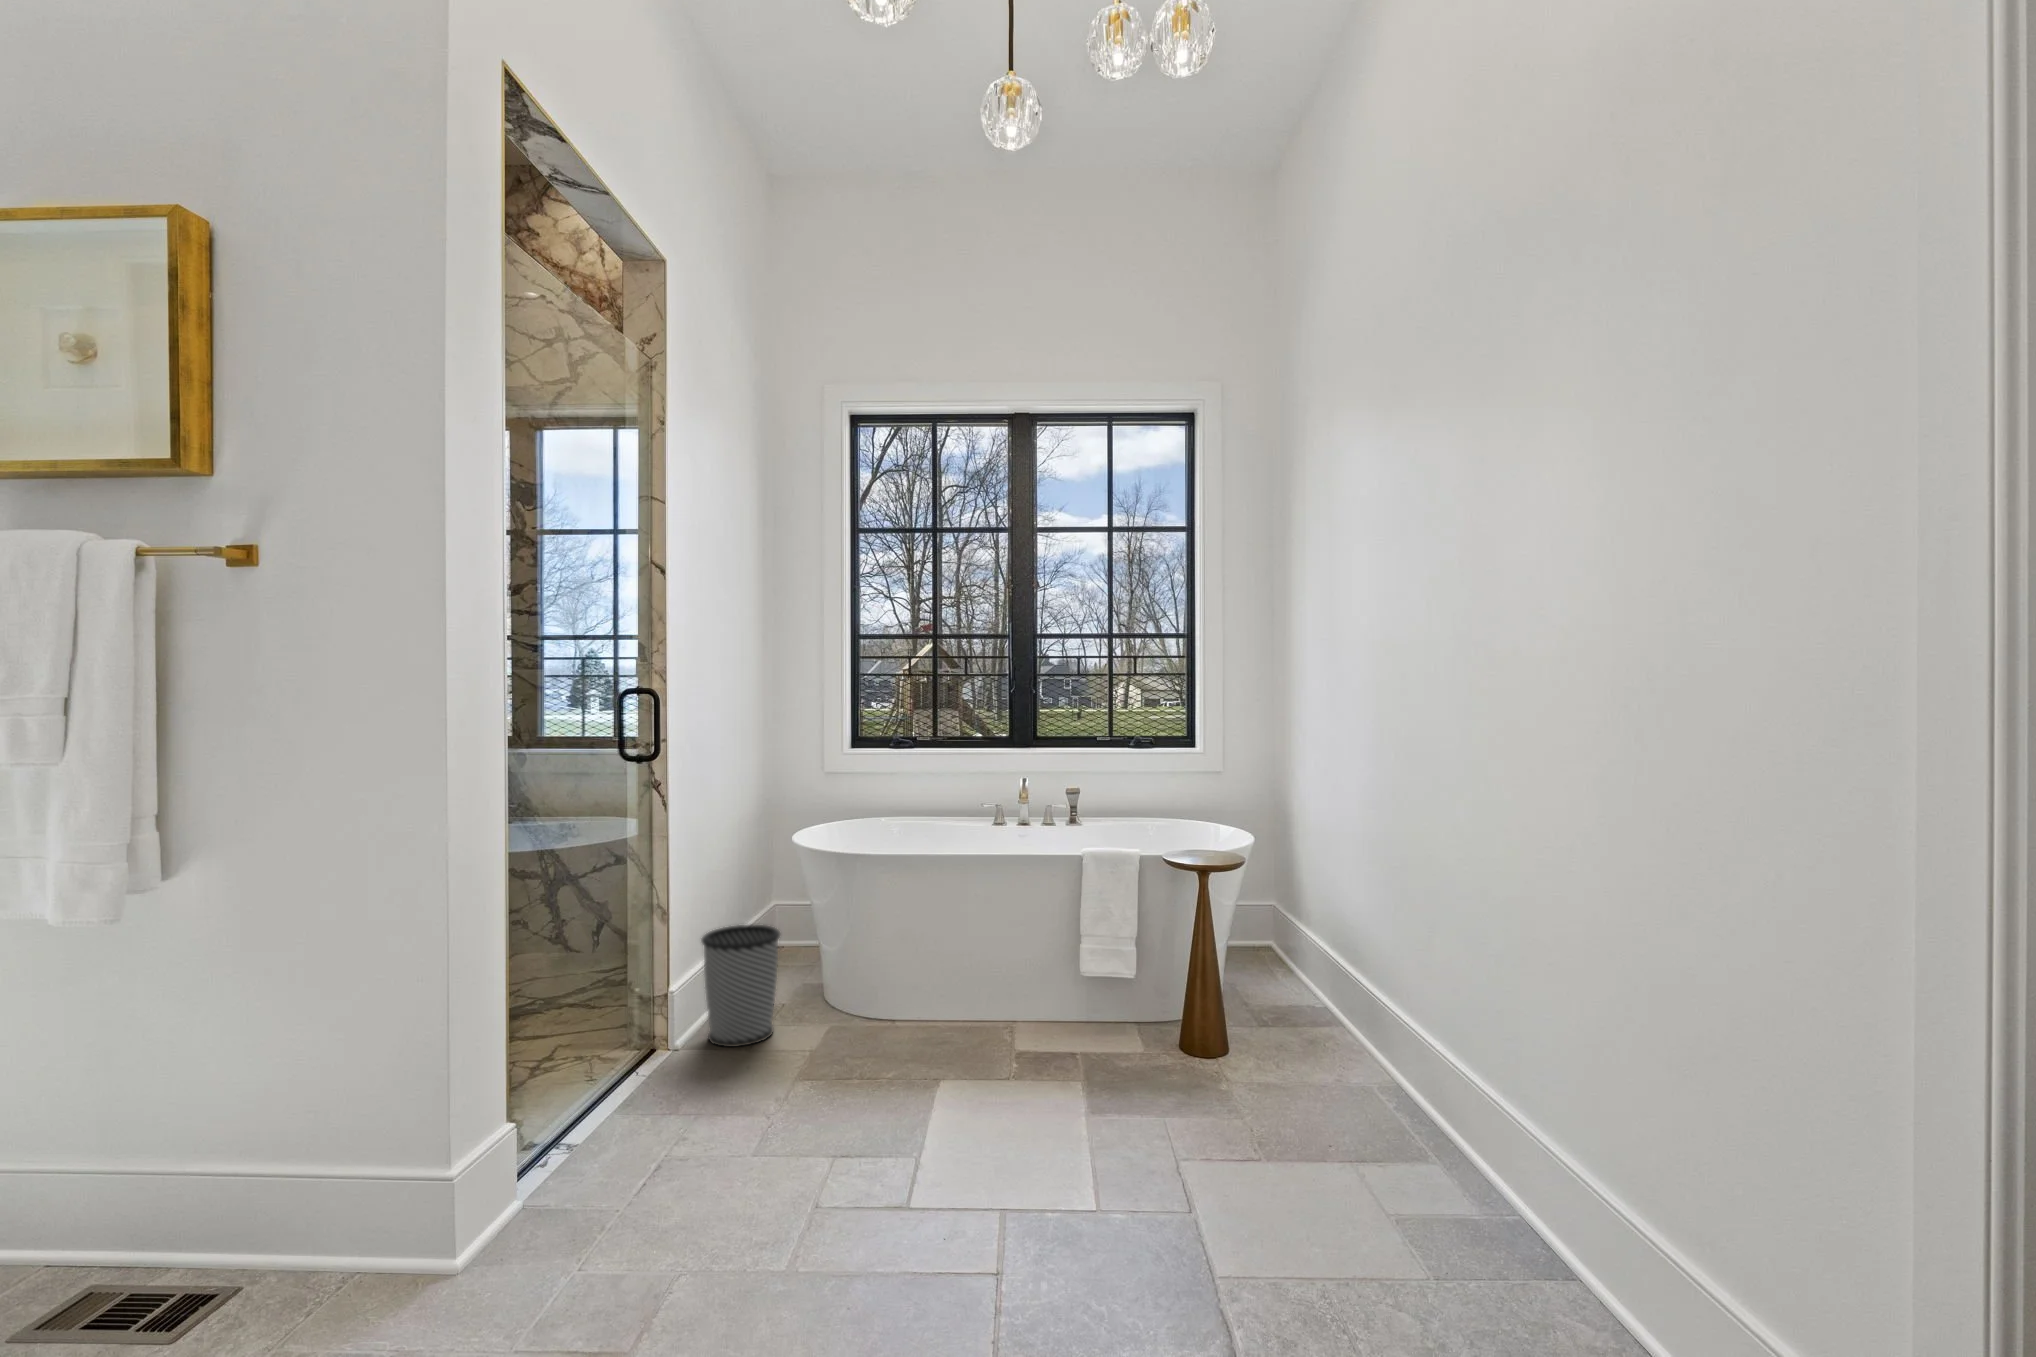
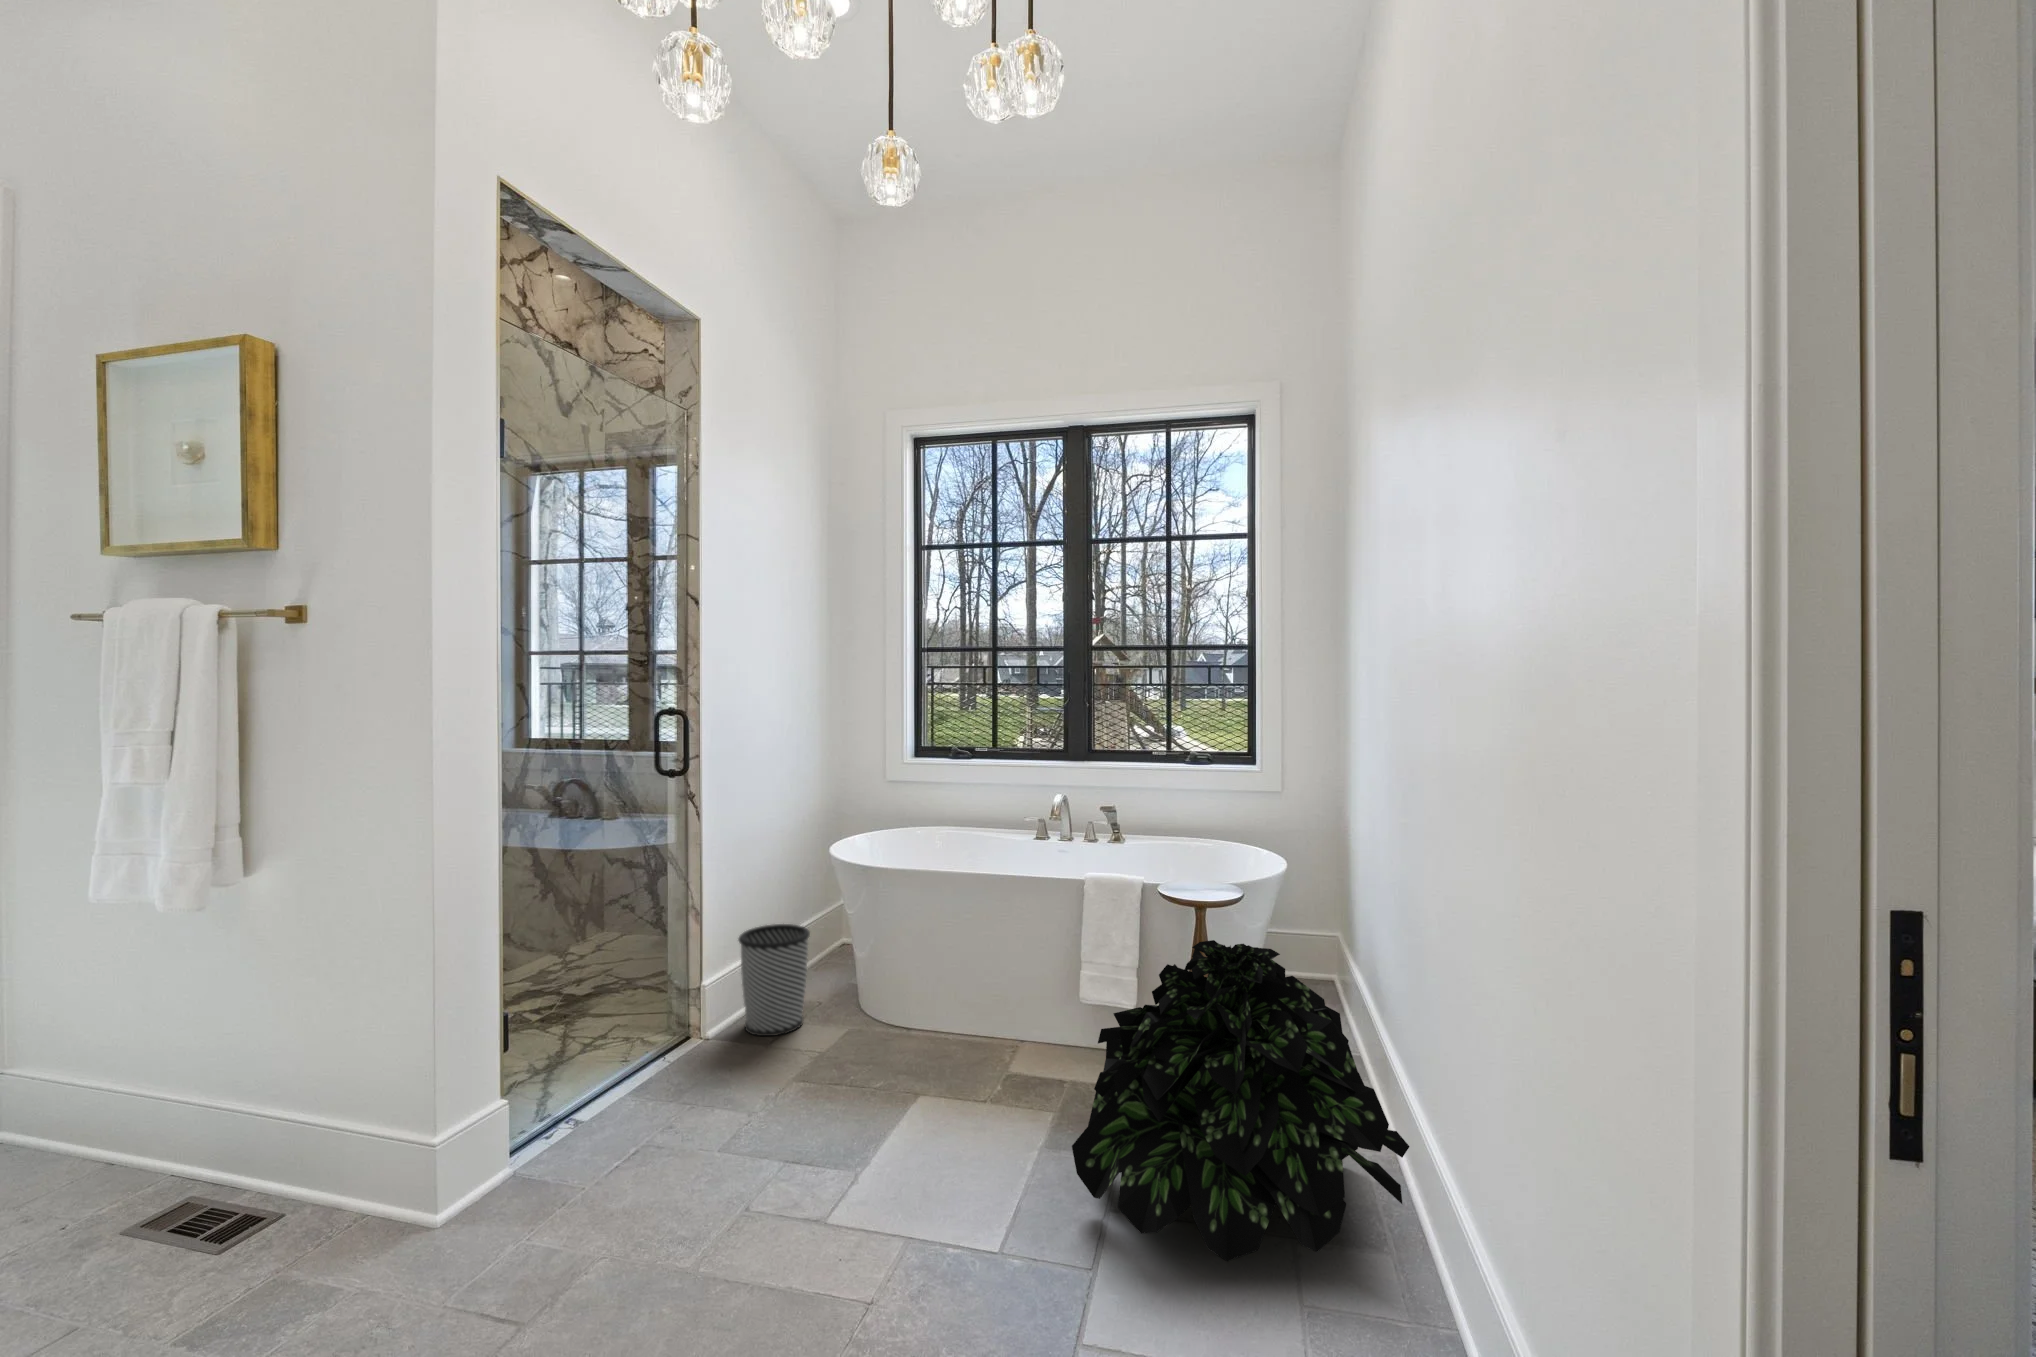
potted plant: none [1139,893,1465,1185] -> present [1072,940,1409,1261]

